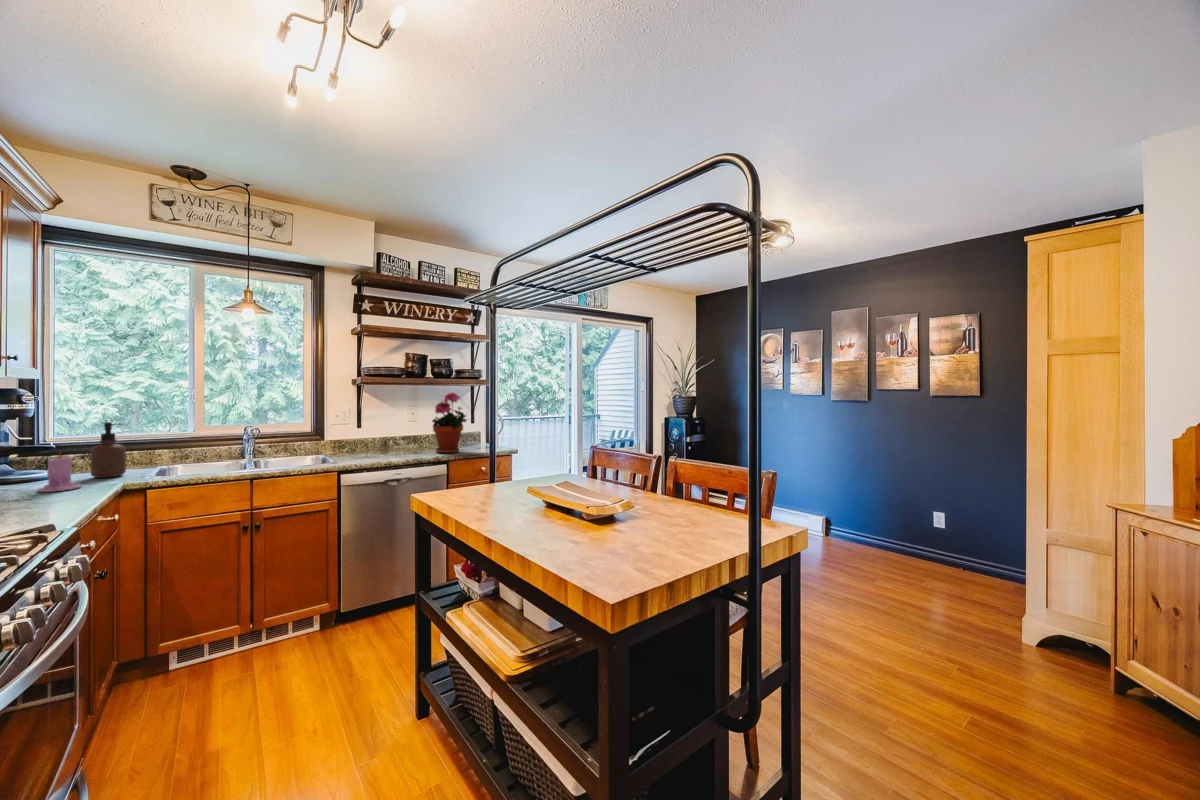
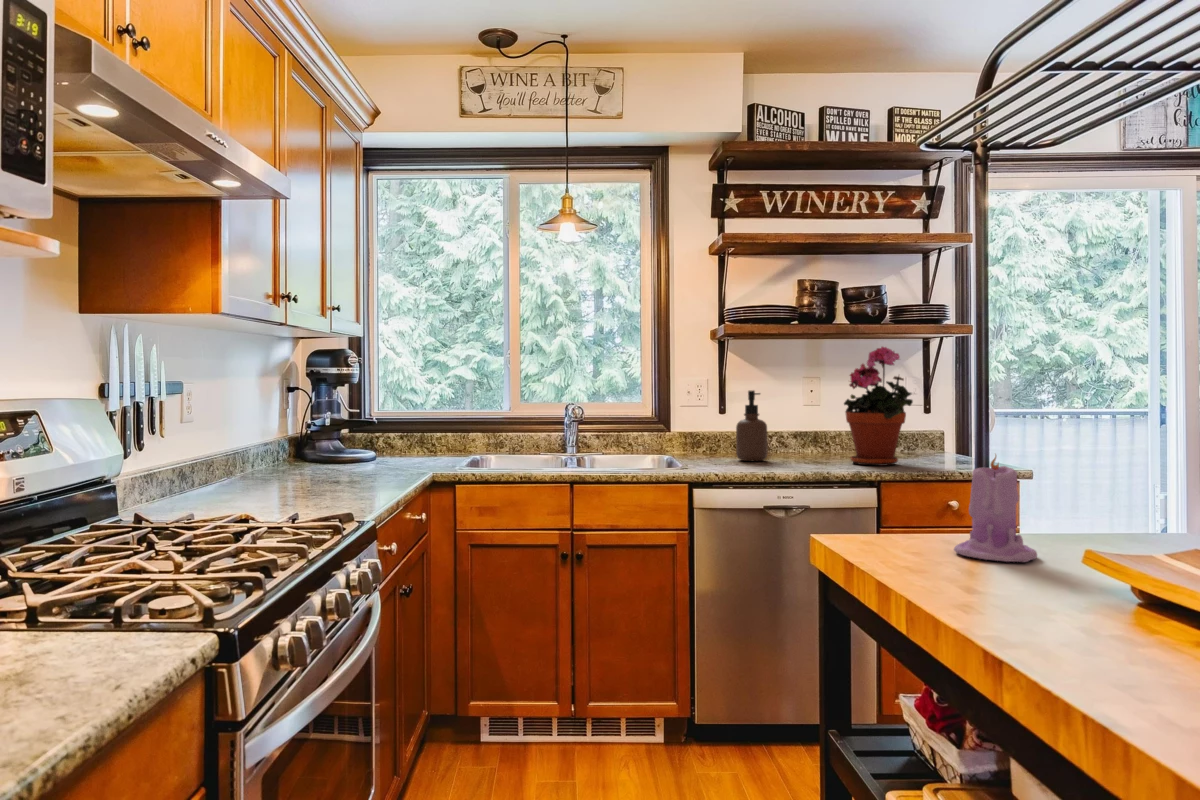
soap dispenser: present [90,422,126,478] -> present [736,391,767,461]
candle: present [38,455,81,492] -> present [954,456,1037,562]

